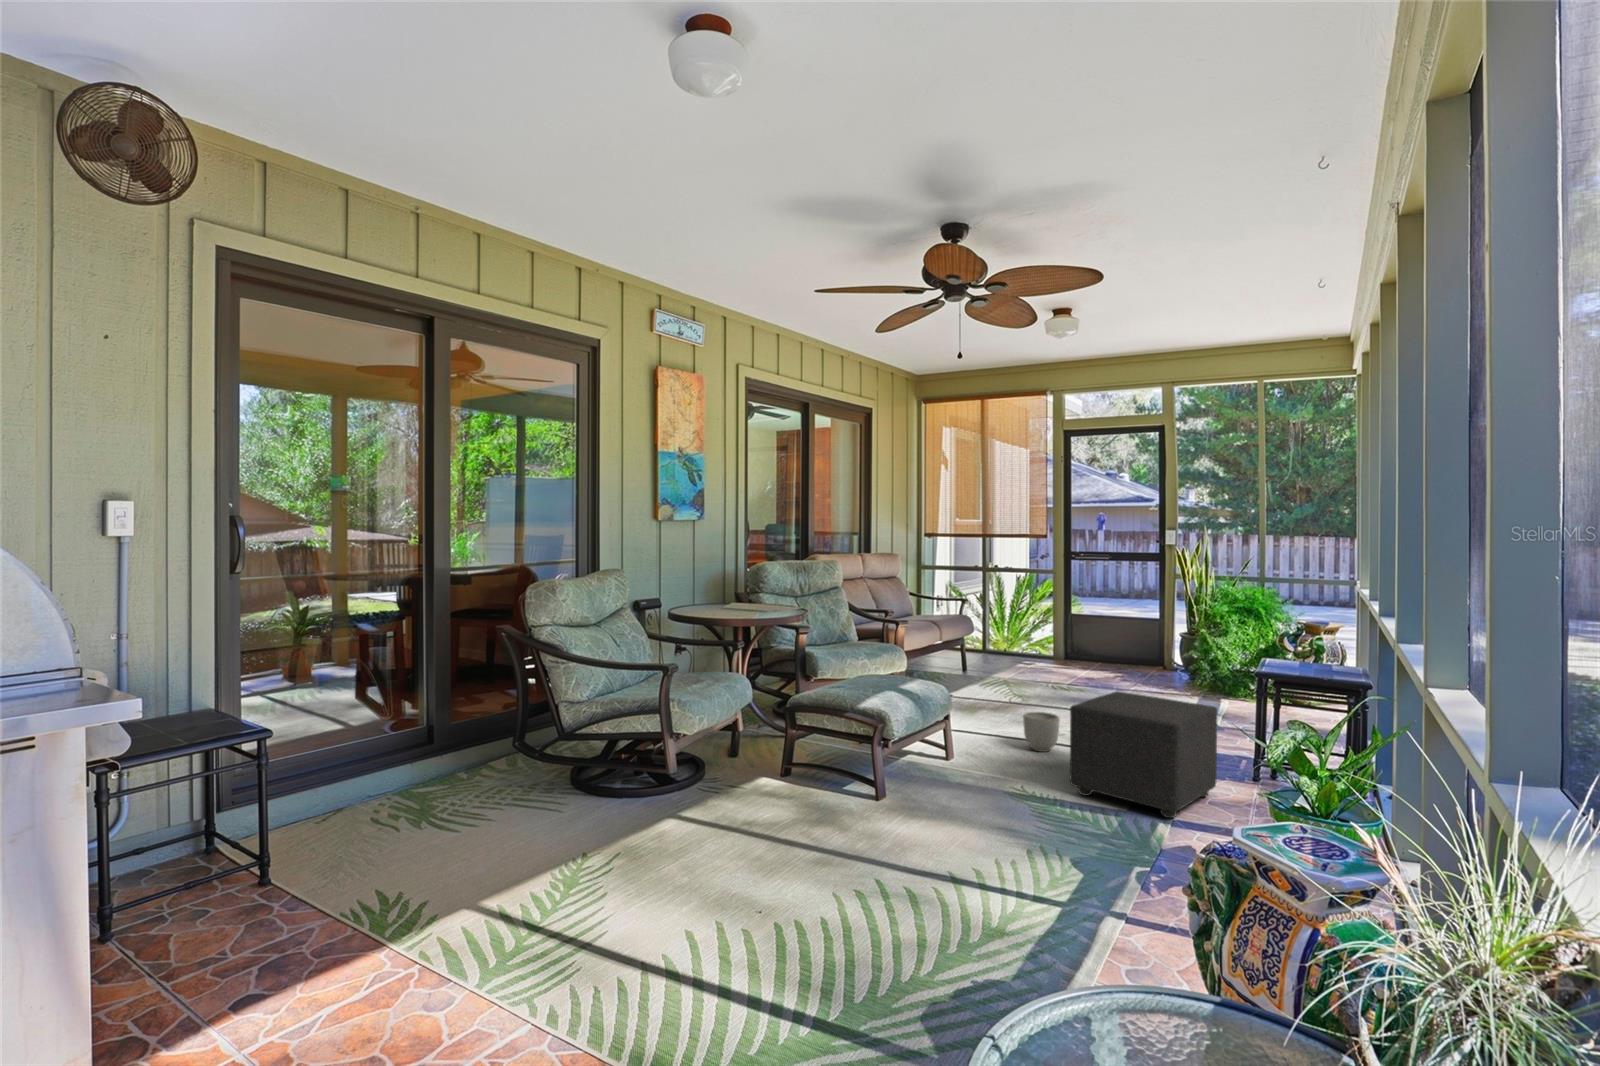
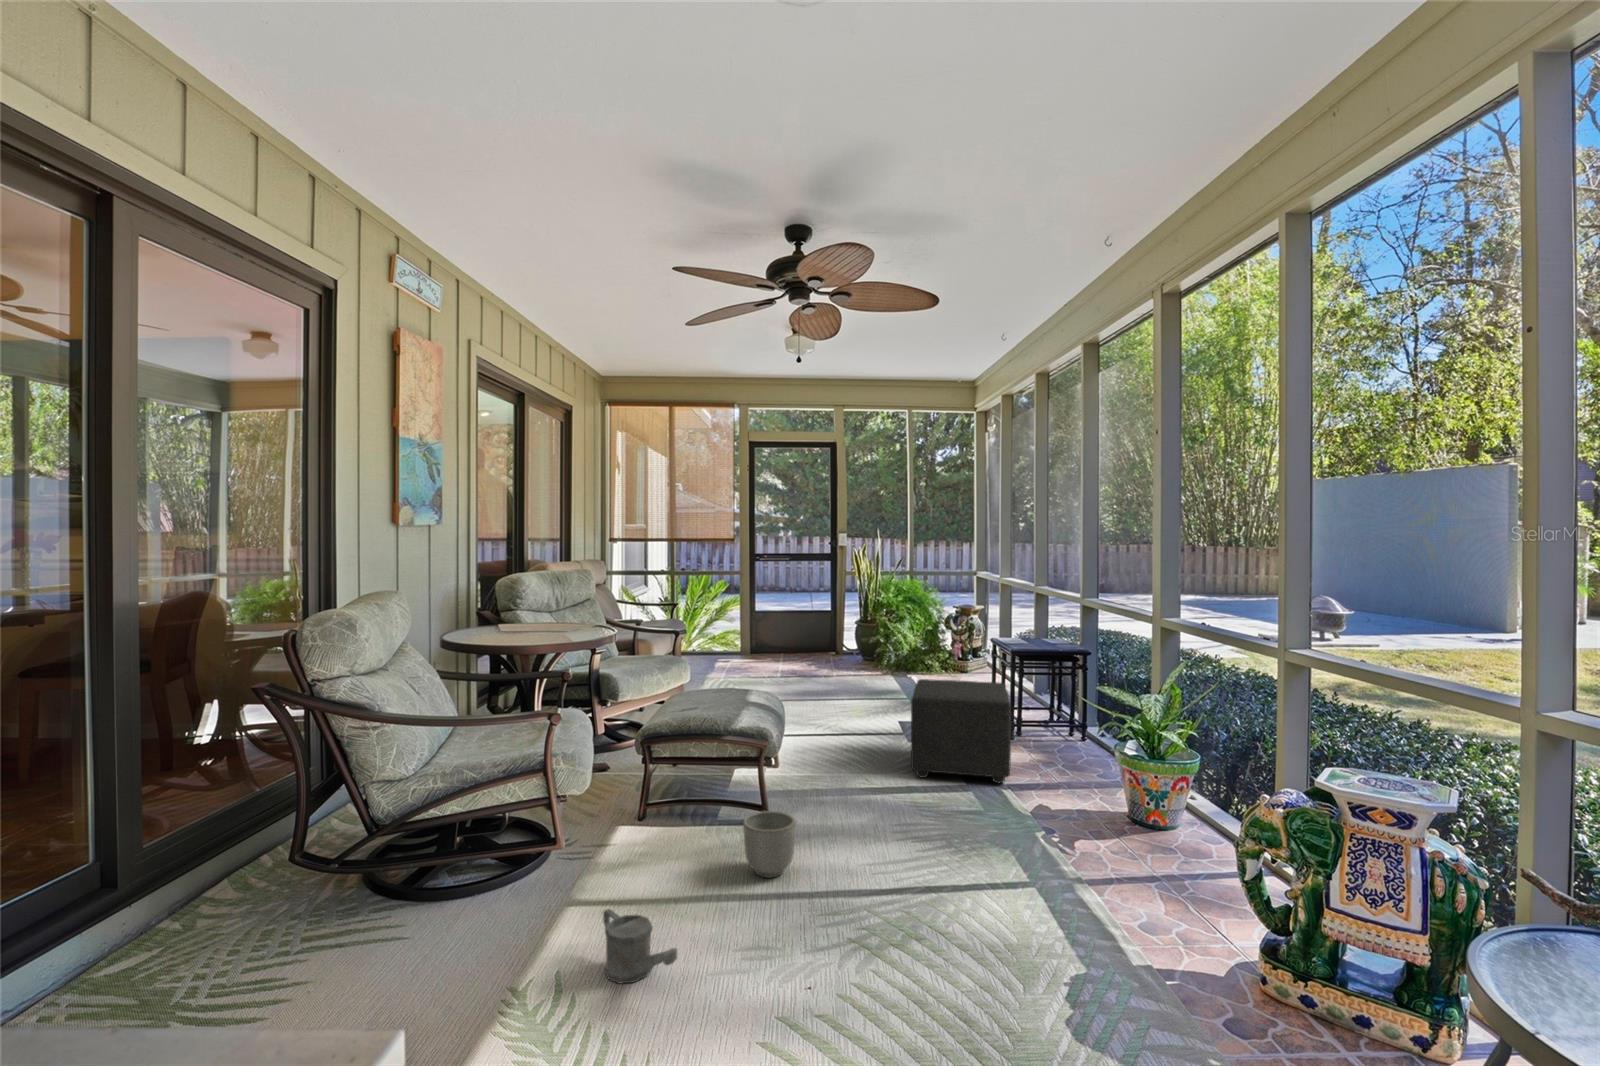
planter: present [1023,712,1060,752] -> present [743,811,796,878]
watering can: none [635,817,672,872] -> present [603,909,677,983]

